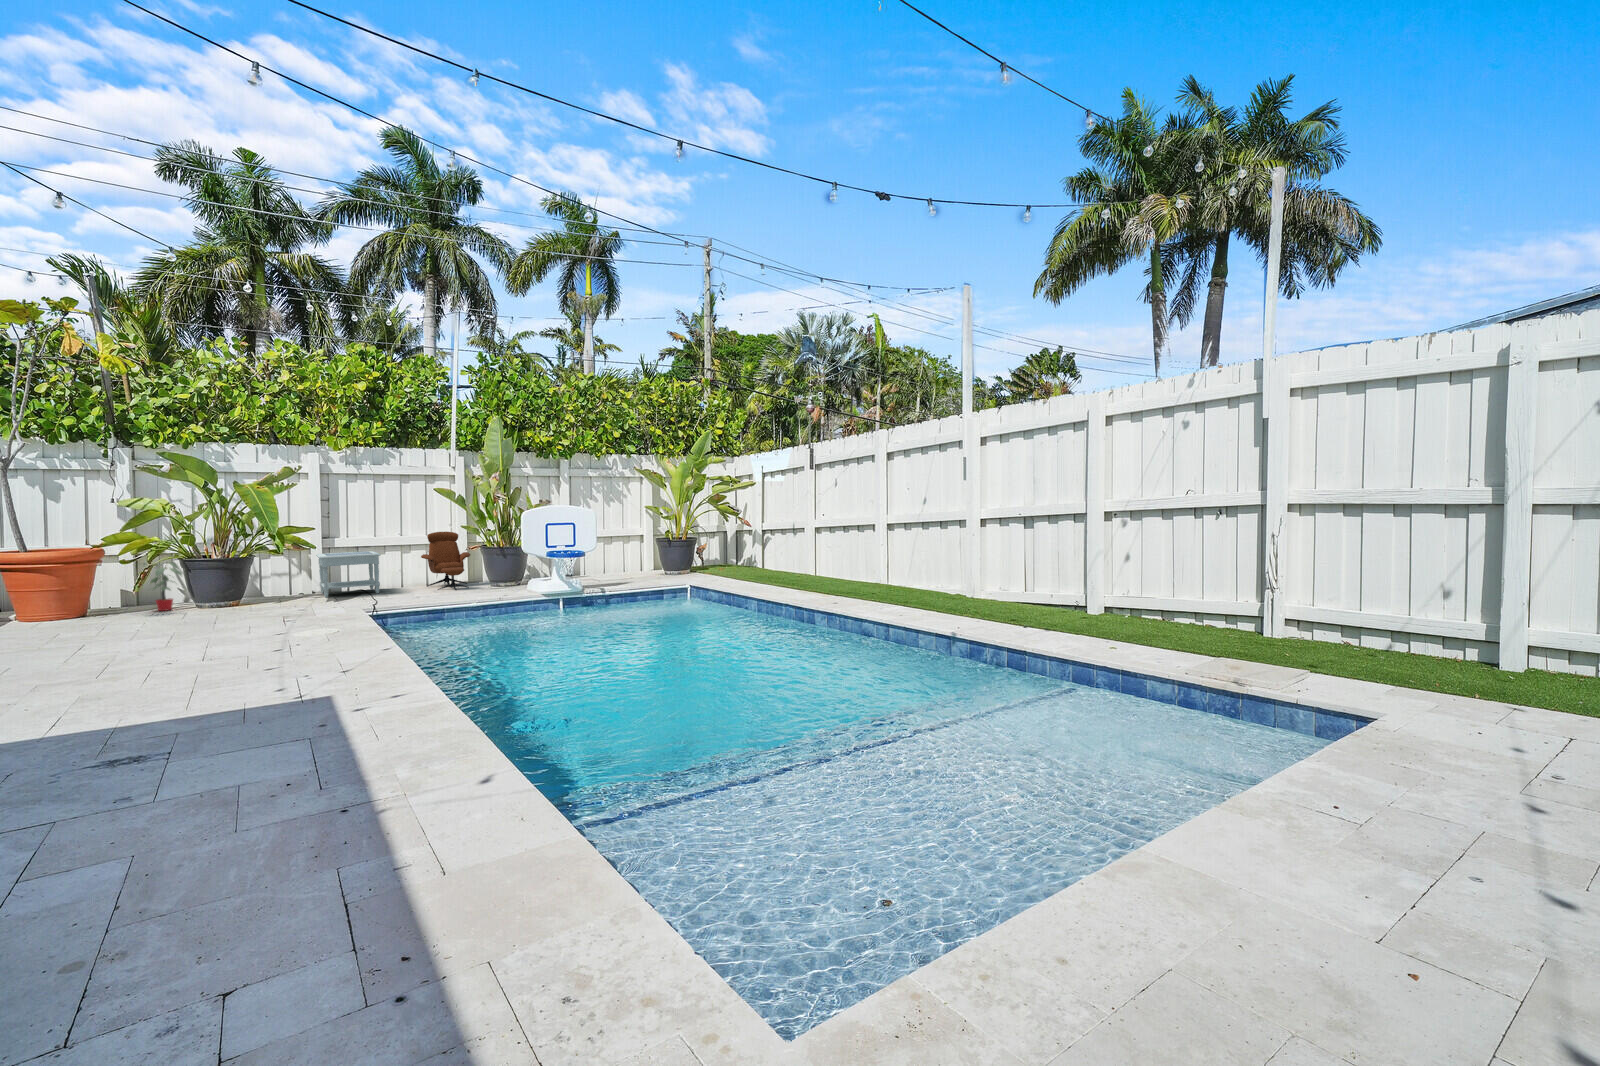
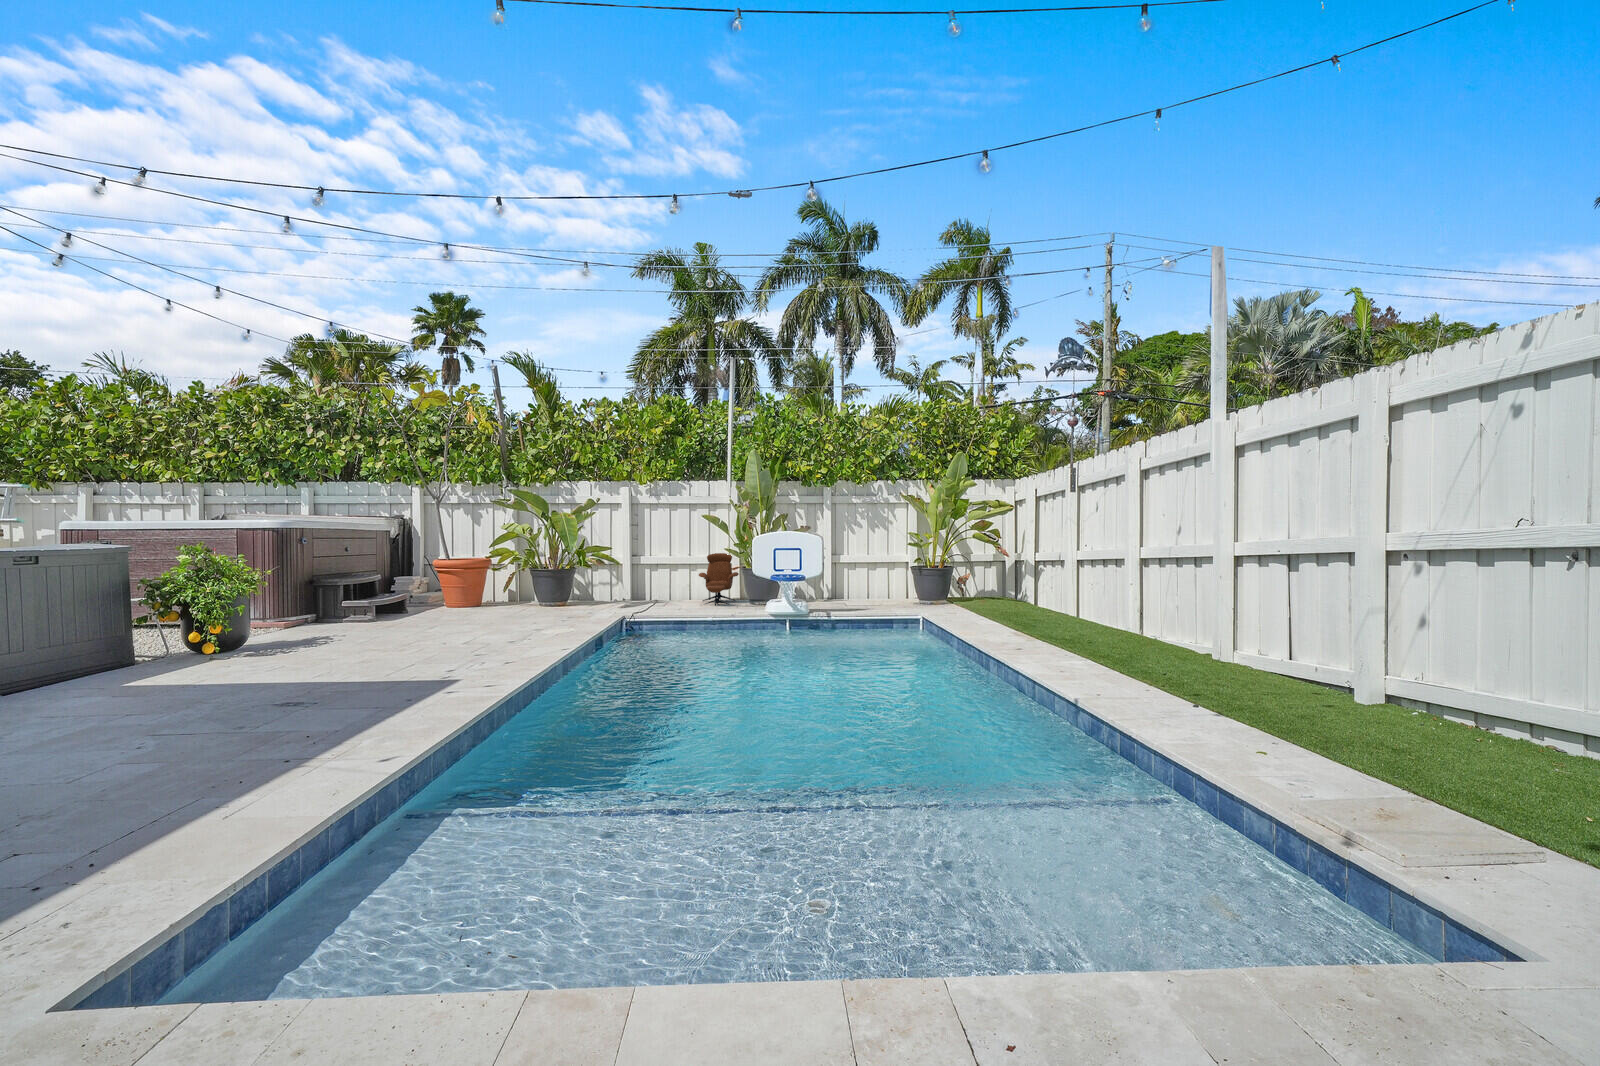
side table: present [316,551,381,597] -> none [616,568,665,605]
potted plant: present [144,563,182,611] -> none [497,571,525,608]

